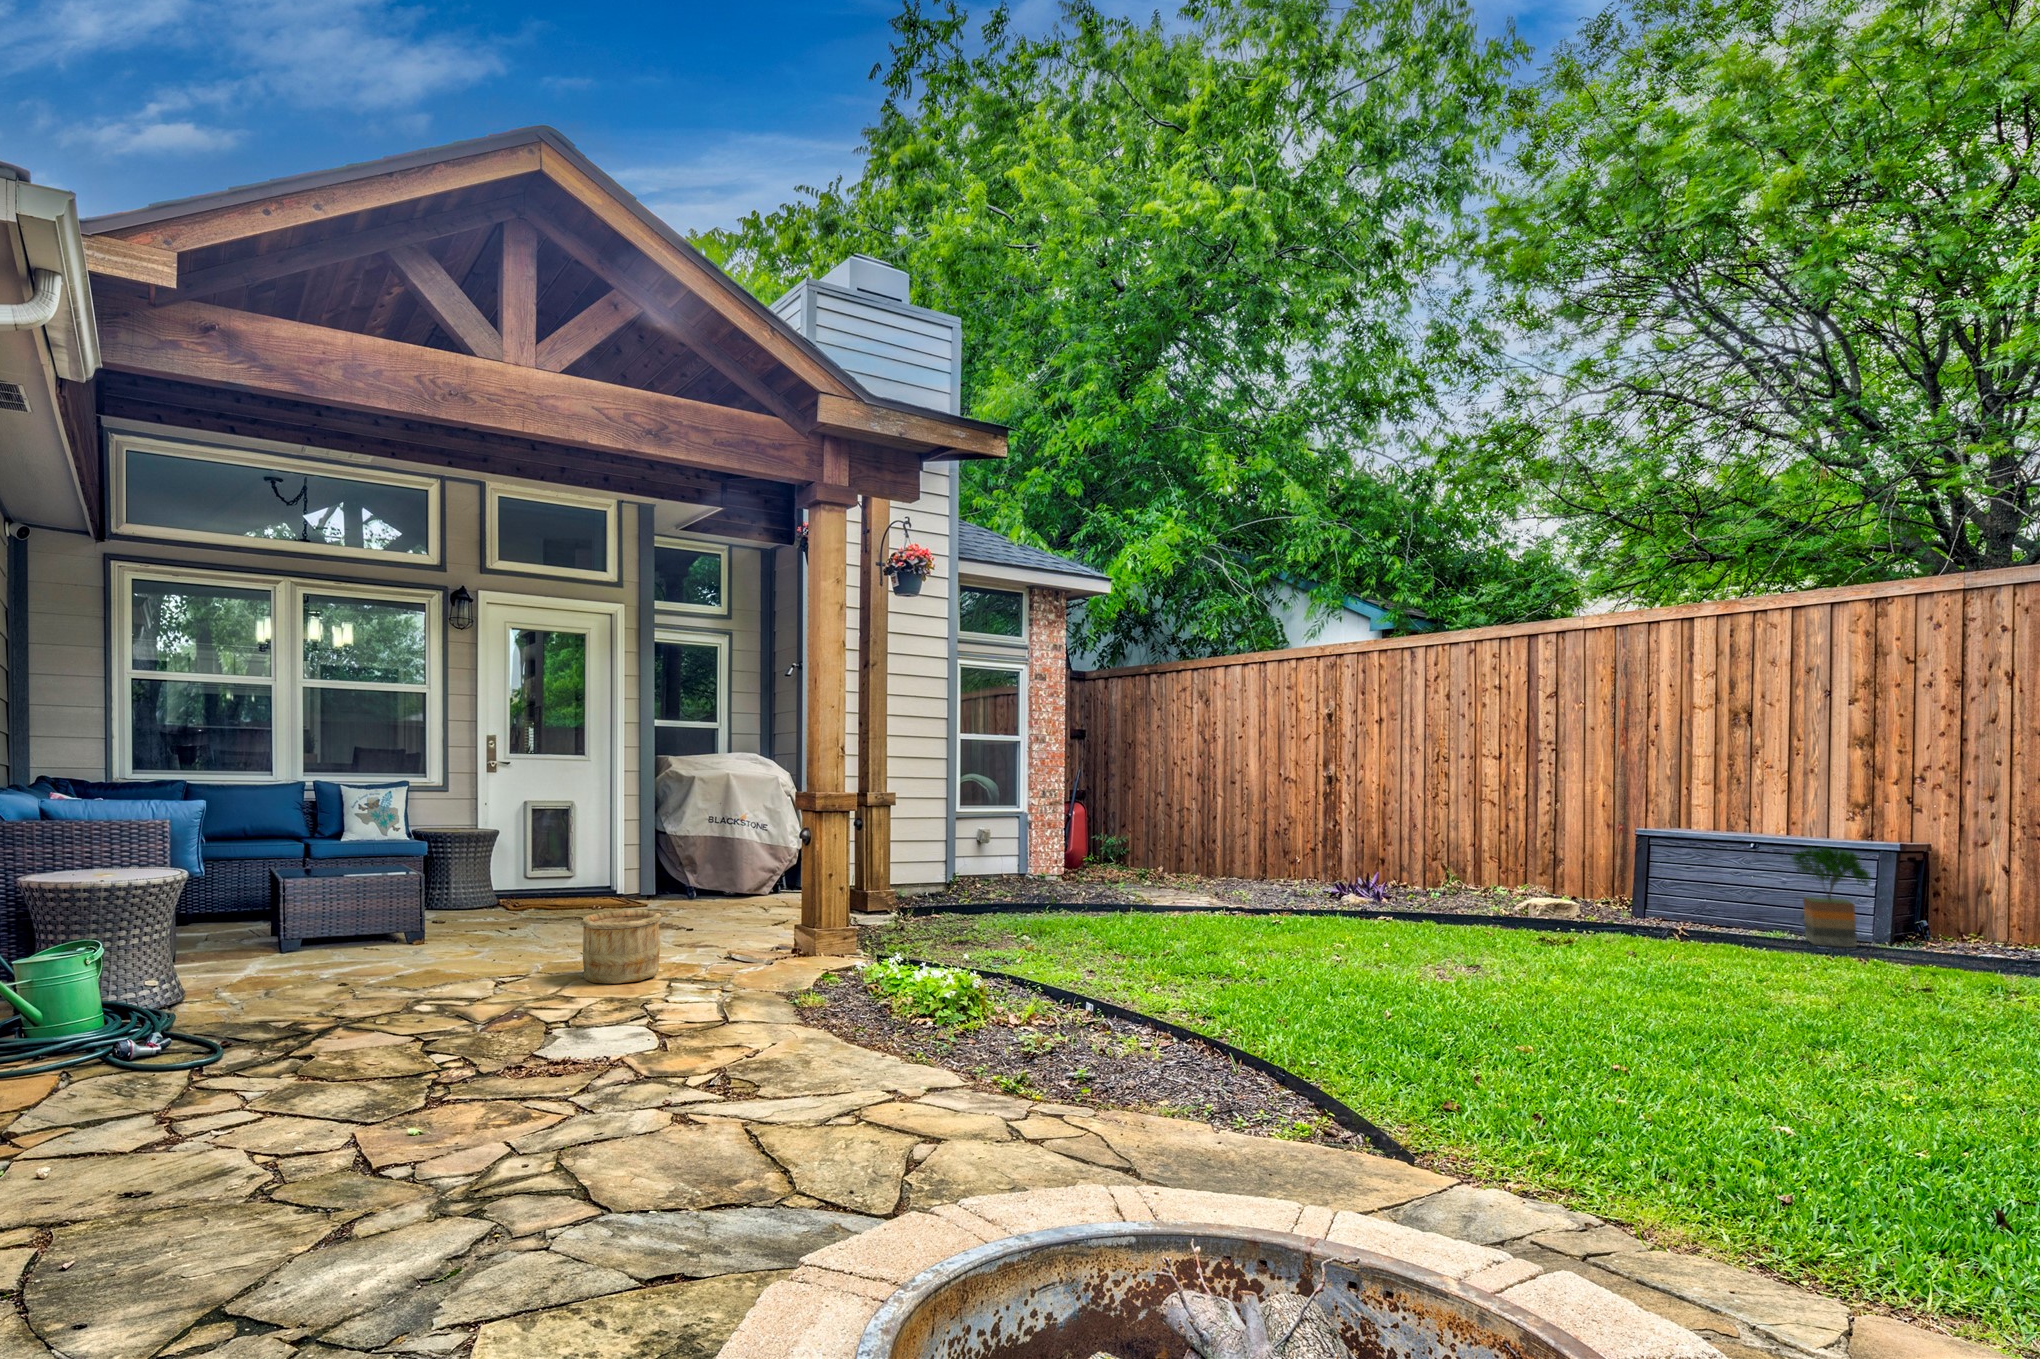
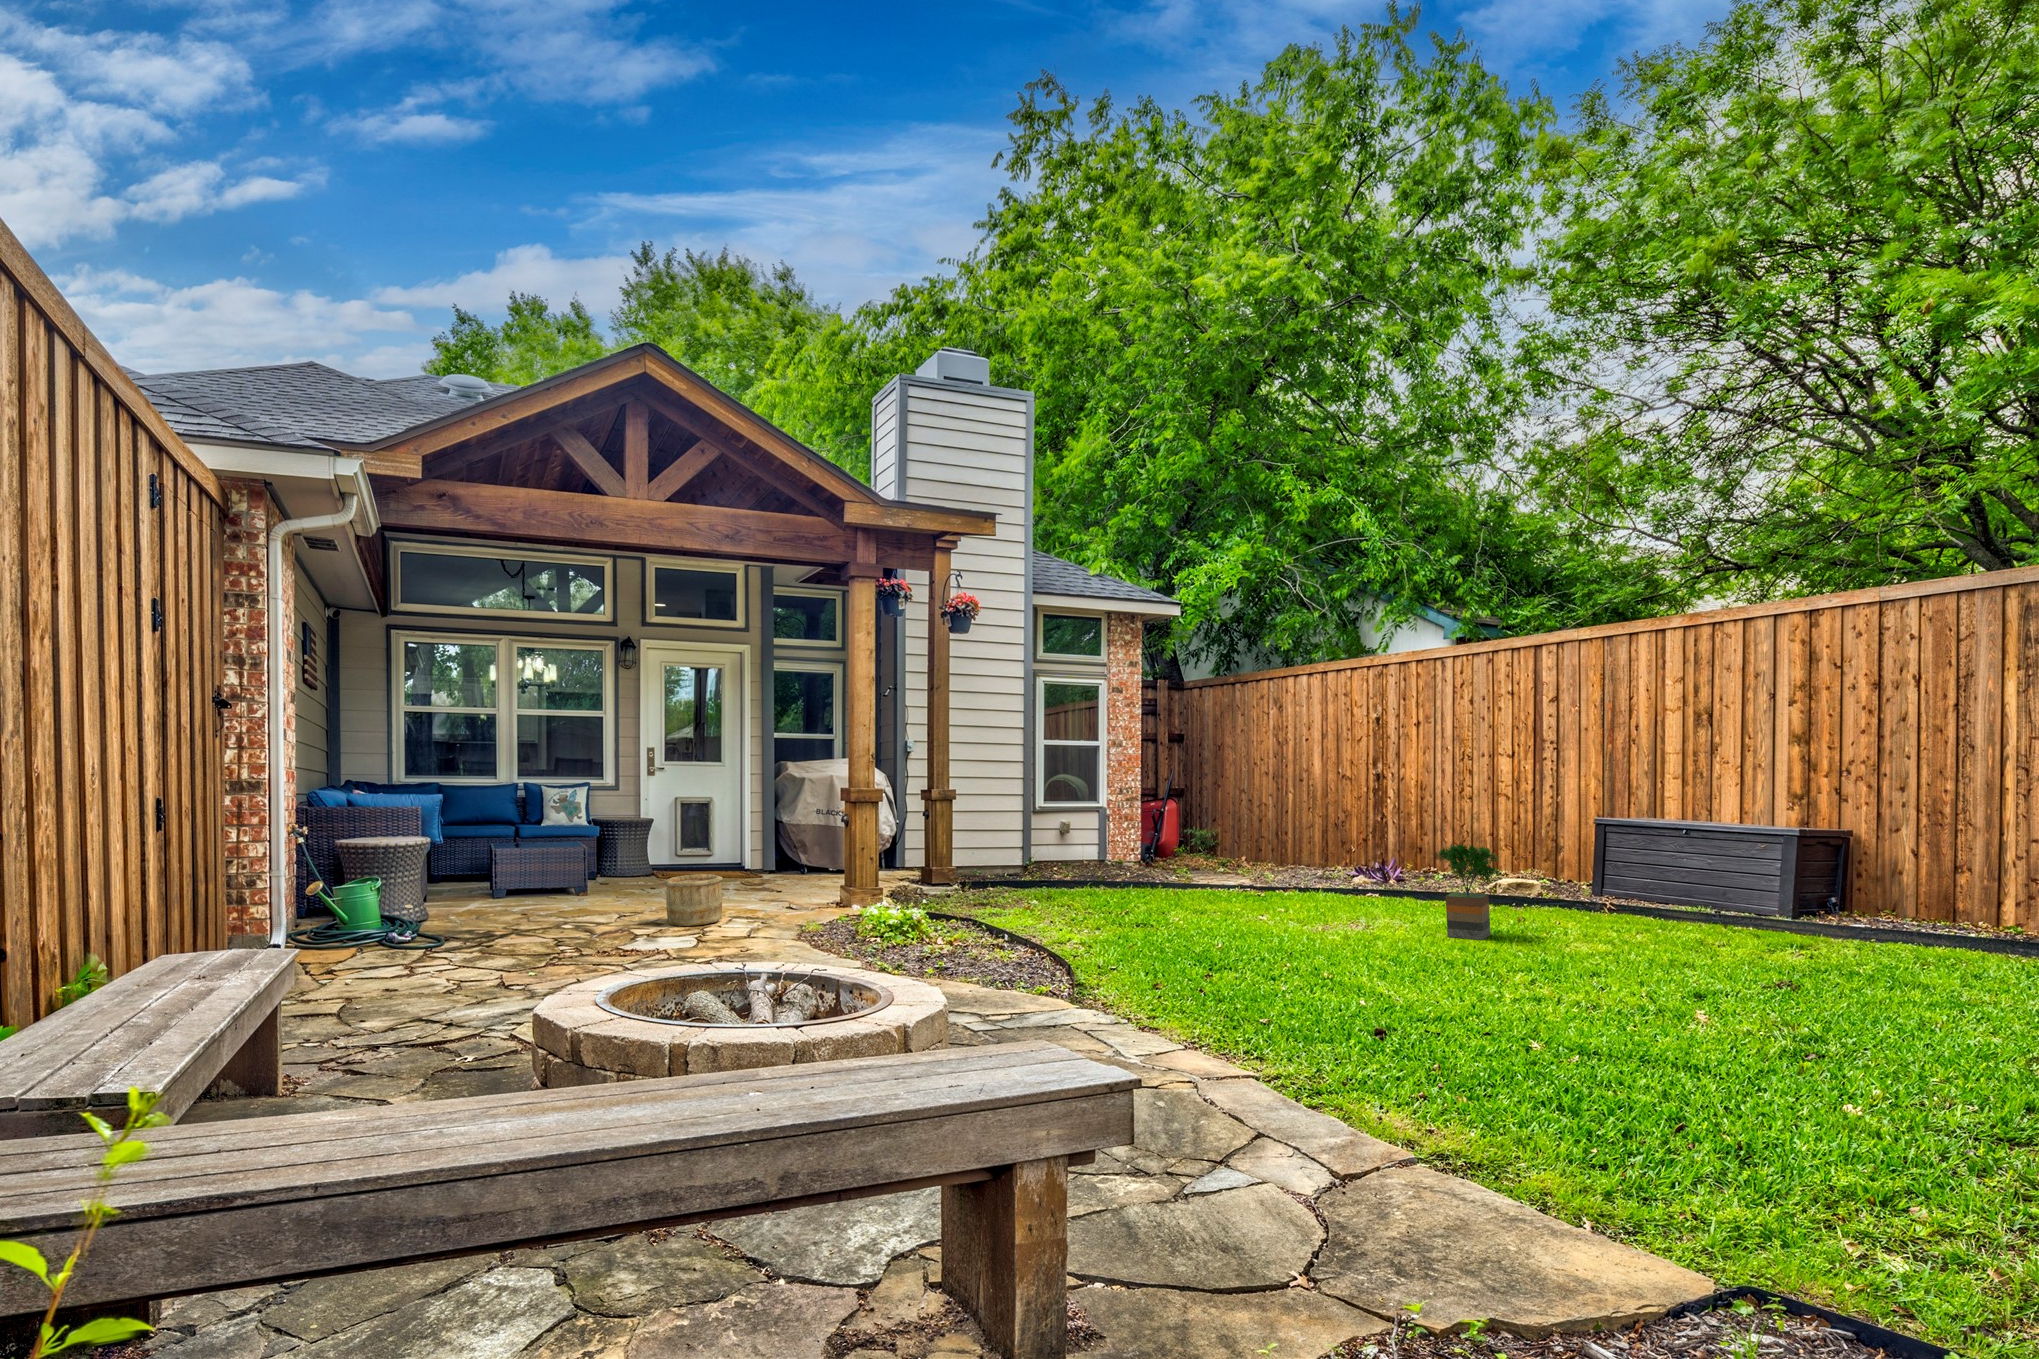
potted tree: present [1790,848,1870,947] -> present [1438,844,1499,940]

